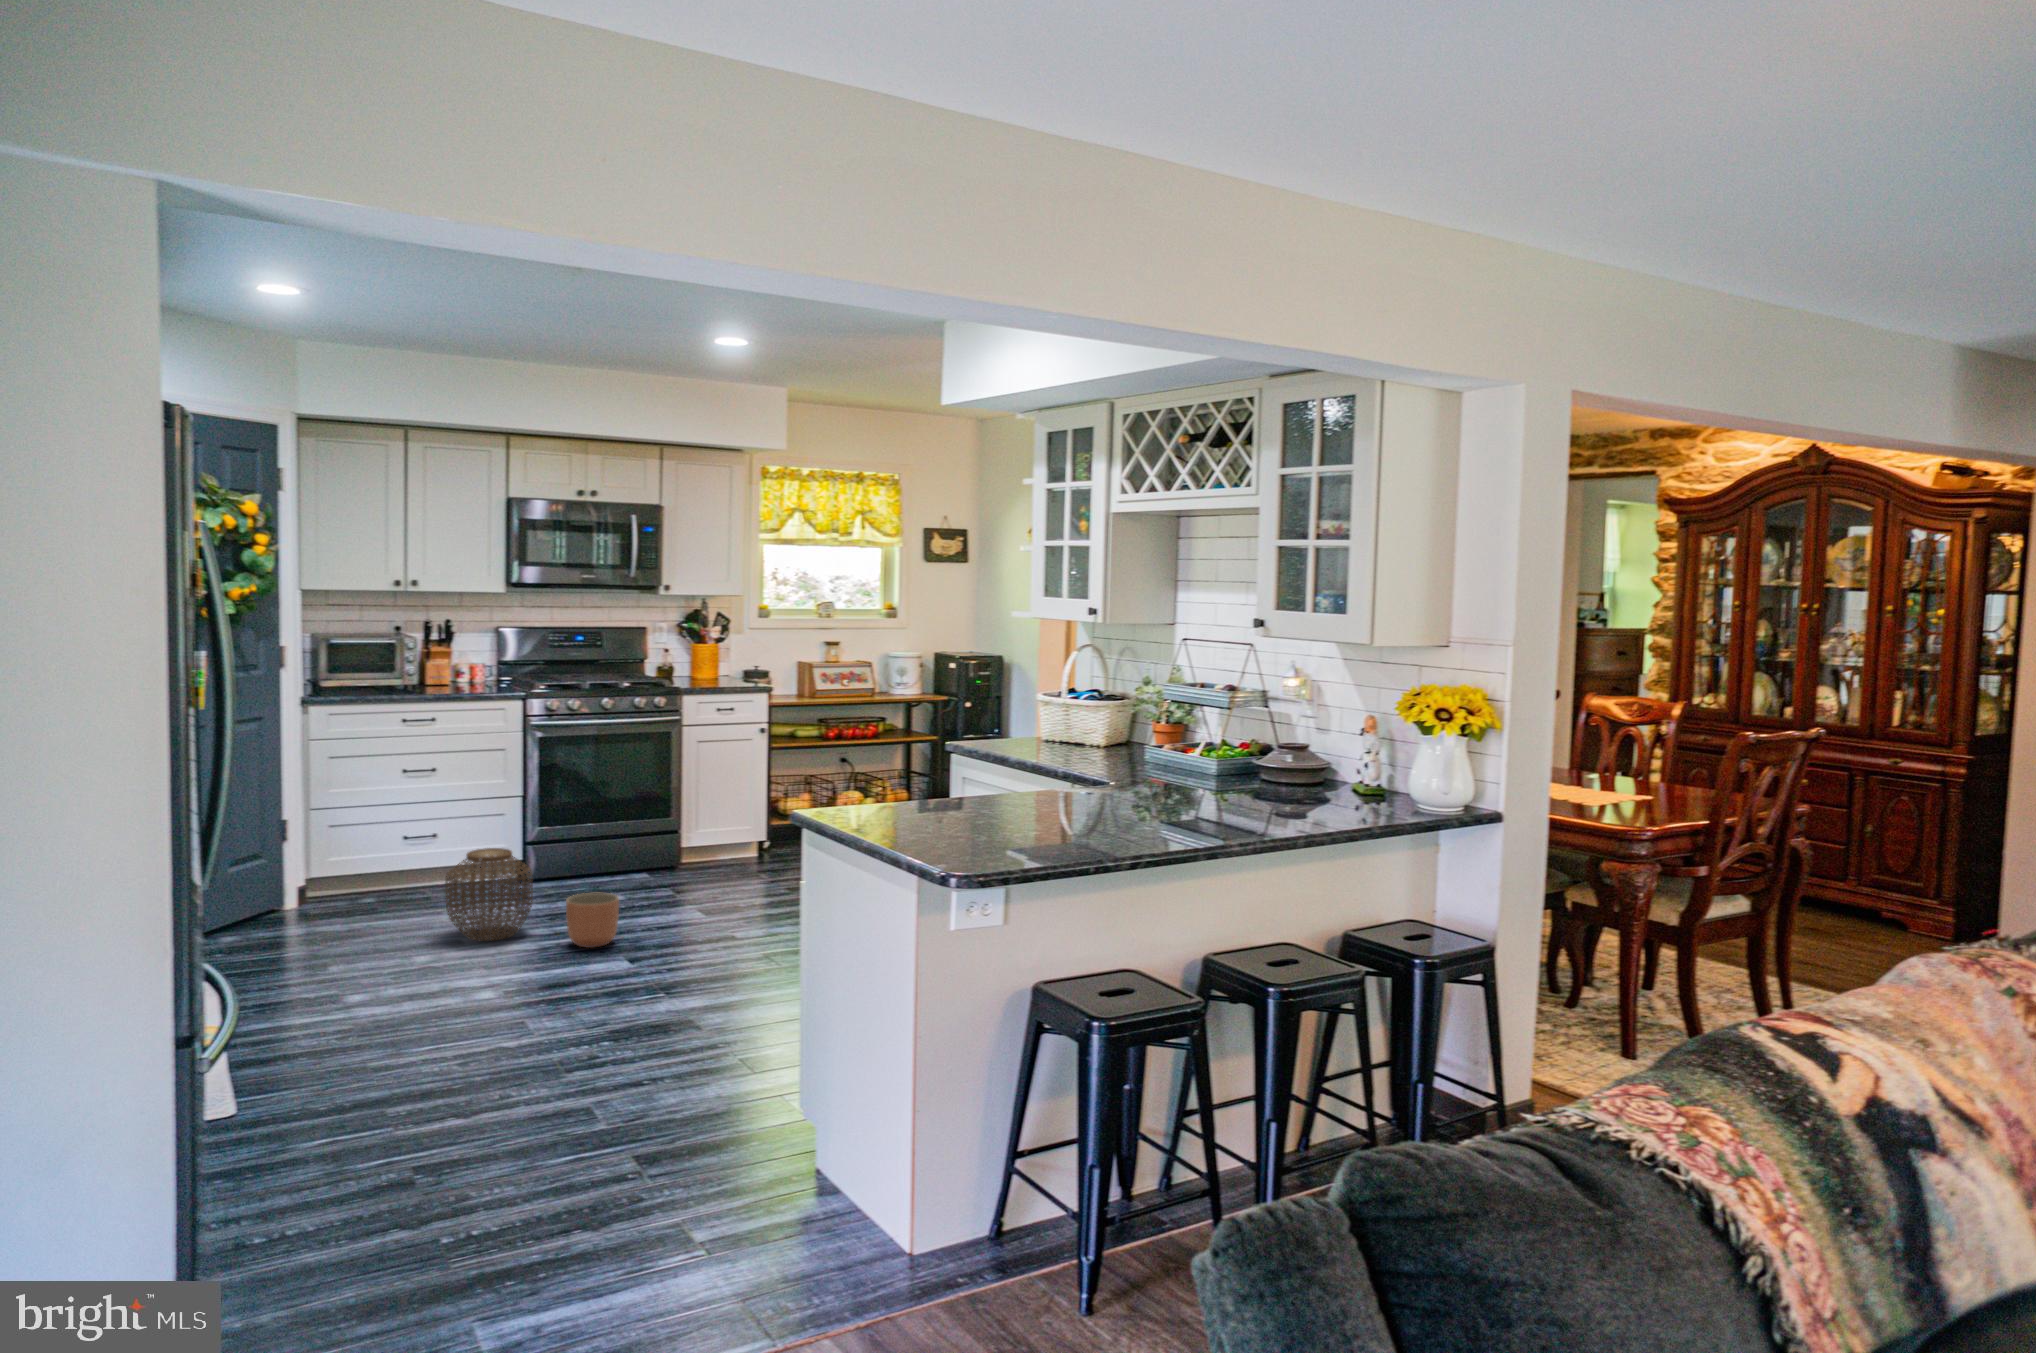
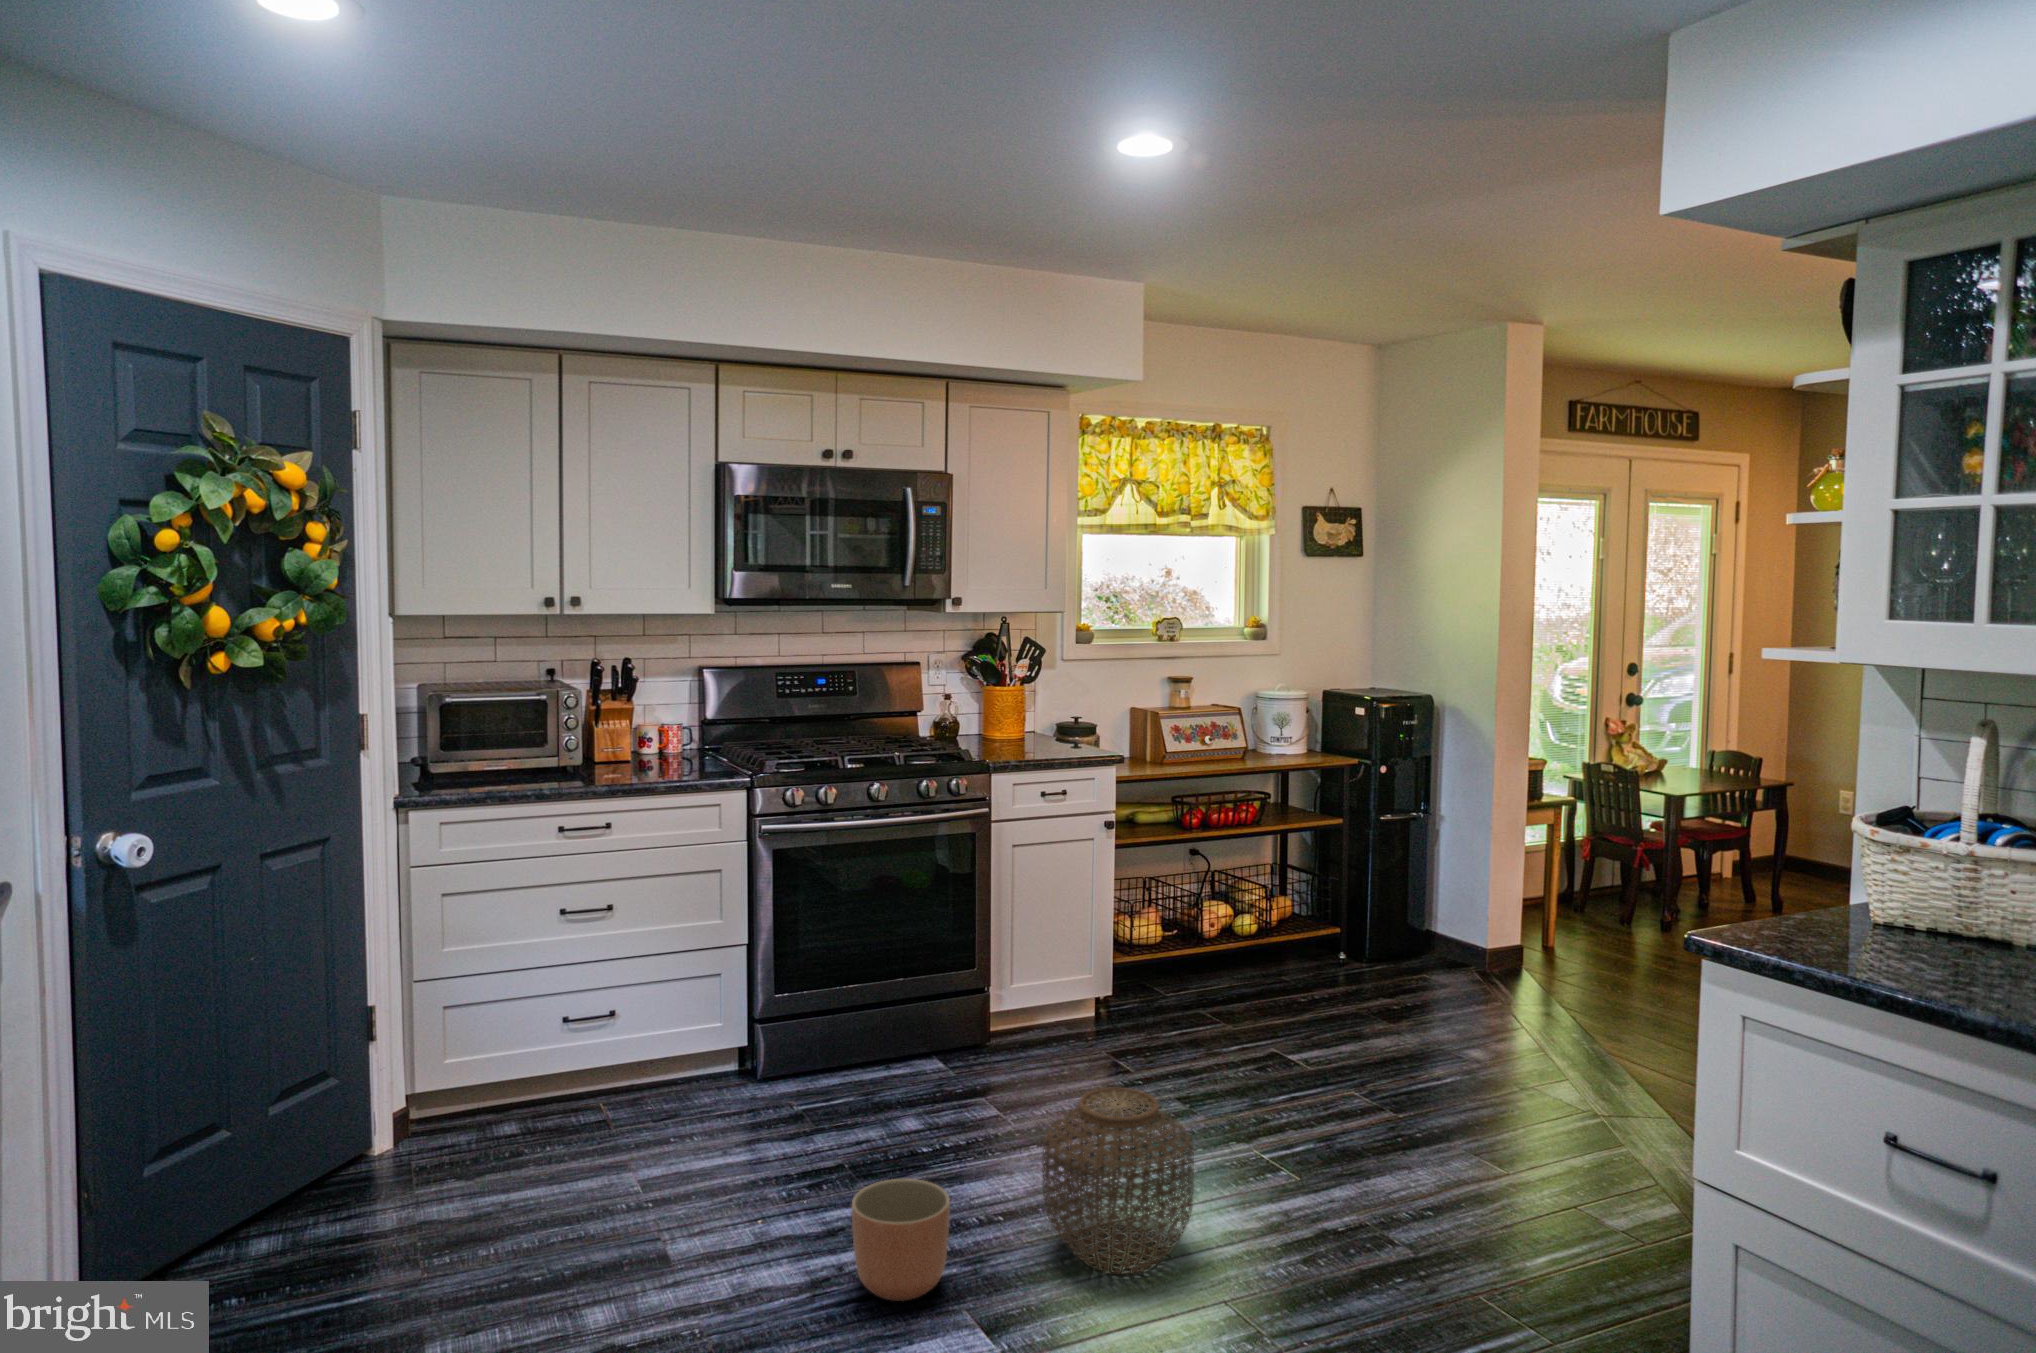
woven basket: present [446,848,533,941] -> present [1042,1087,1194,1274]

